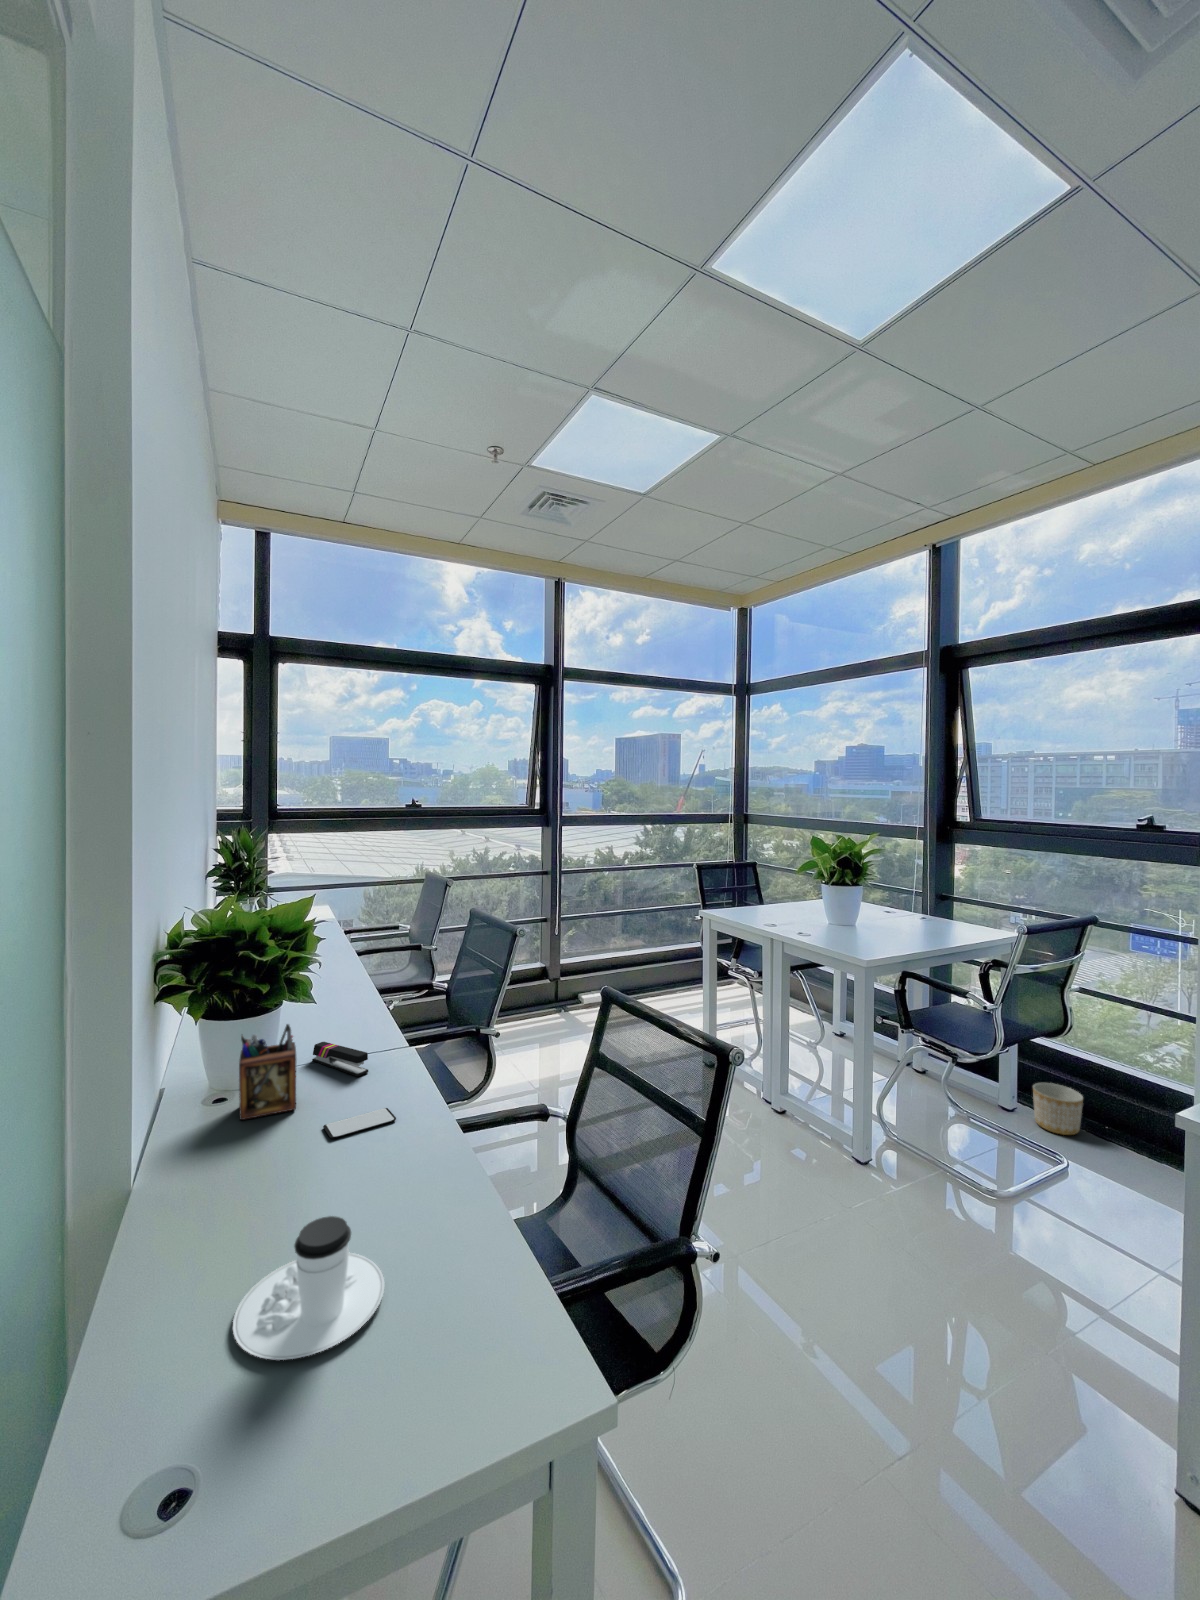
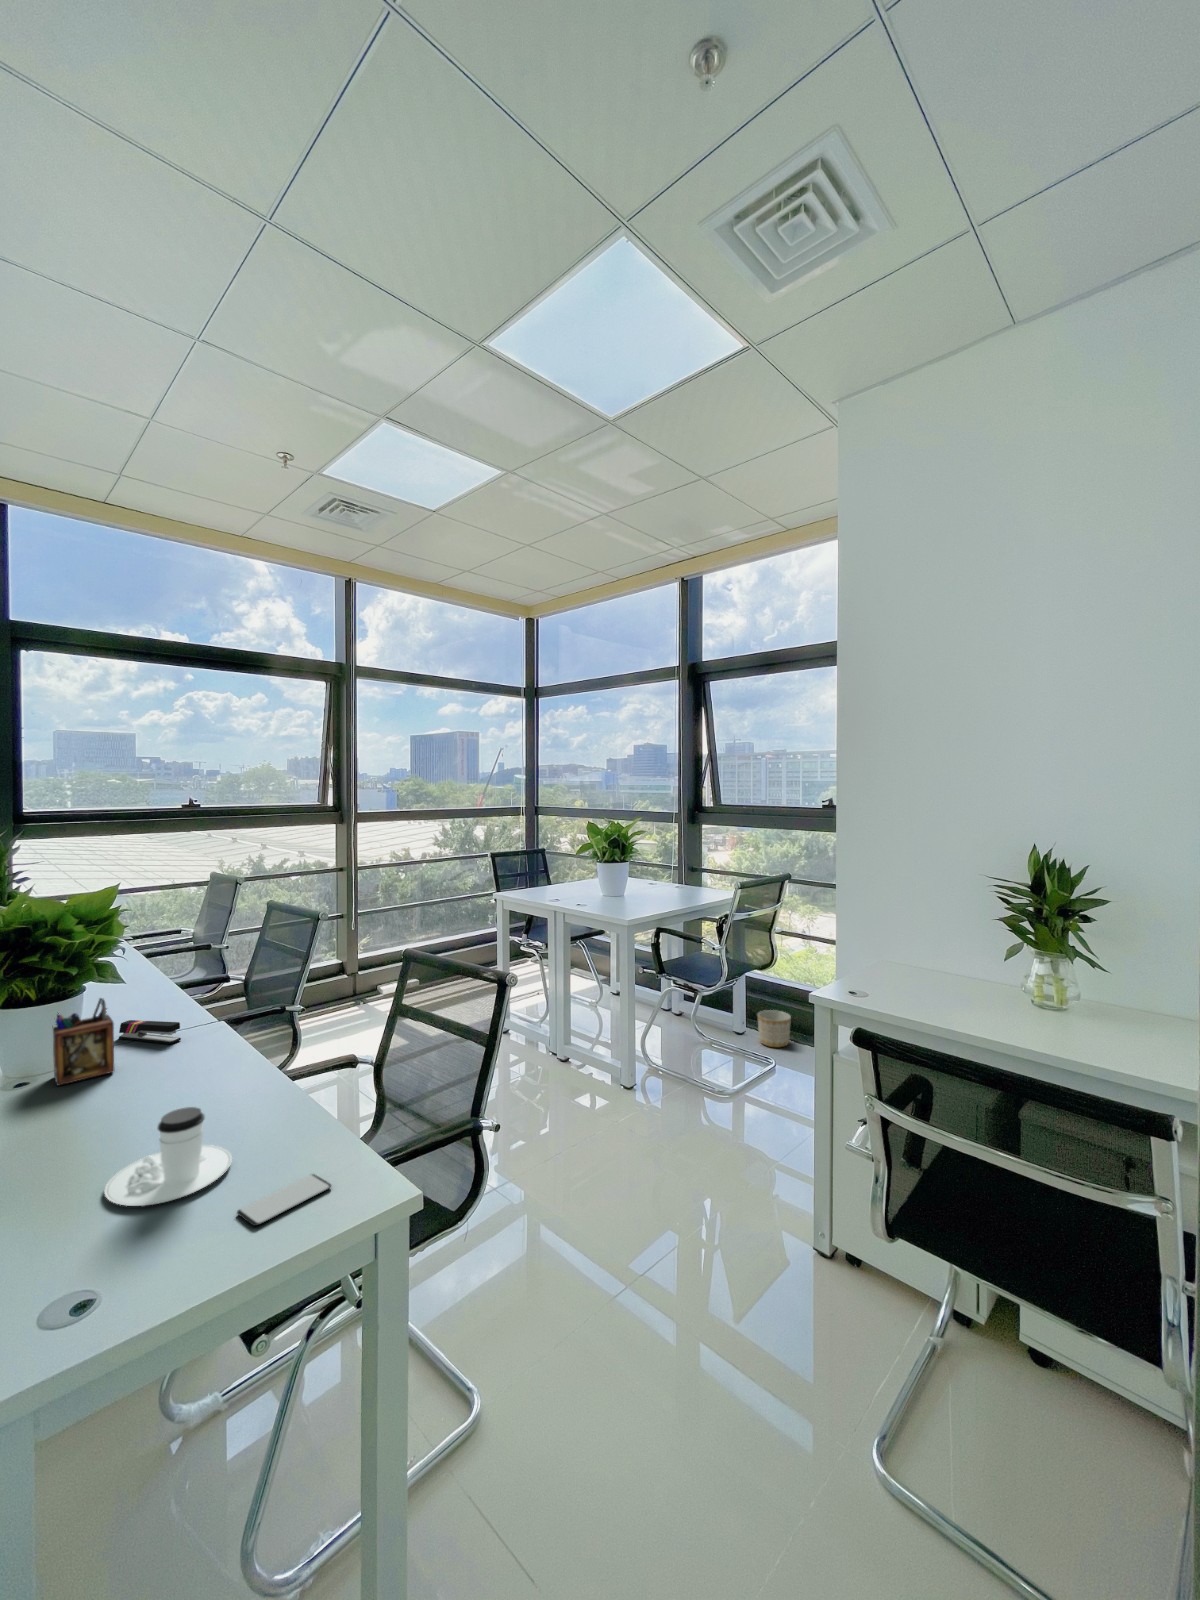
smartphone: present [323,1108,396,1139] -> present [237,1174,331,1226]

